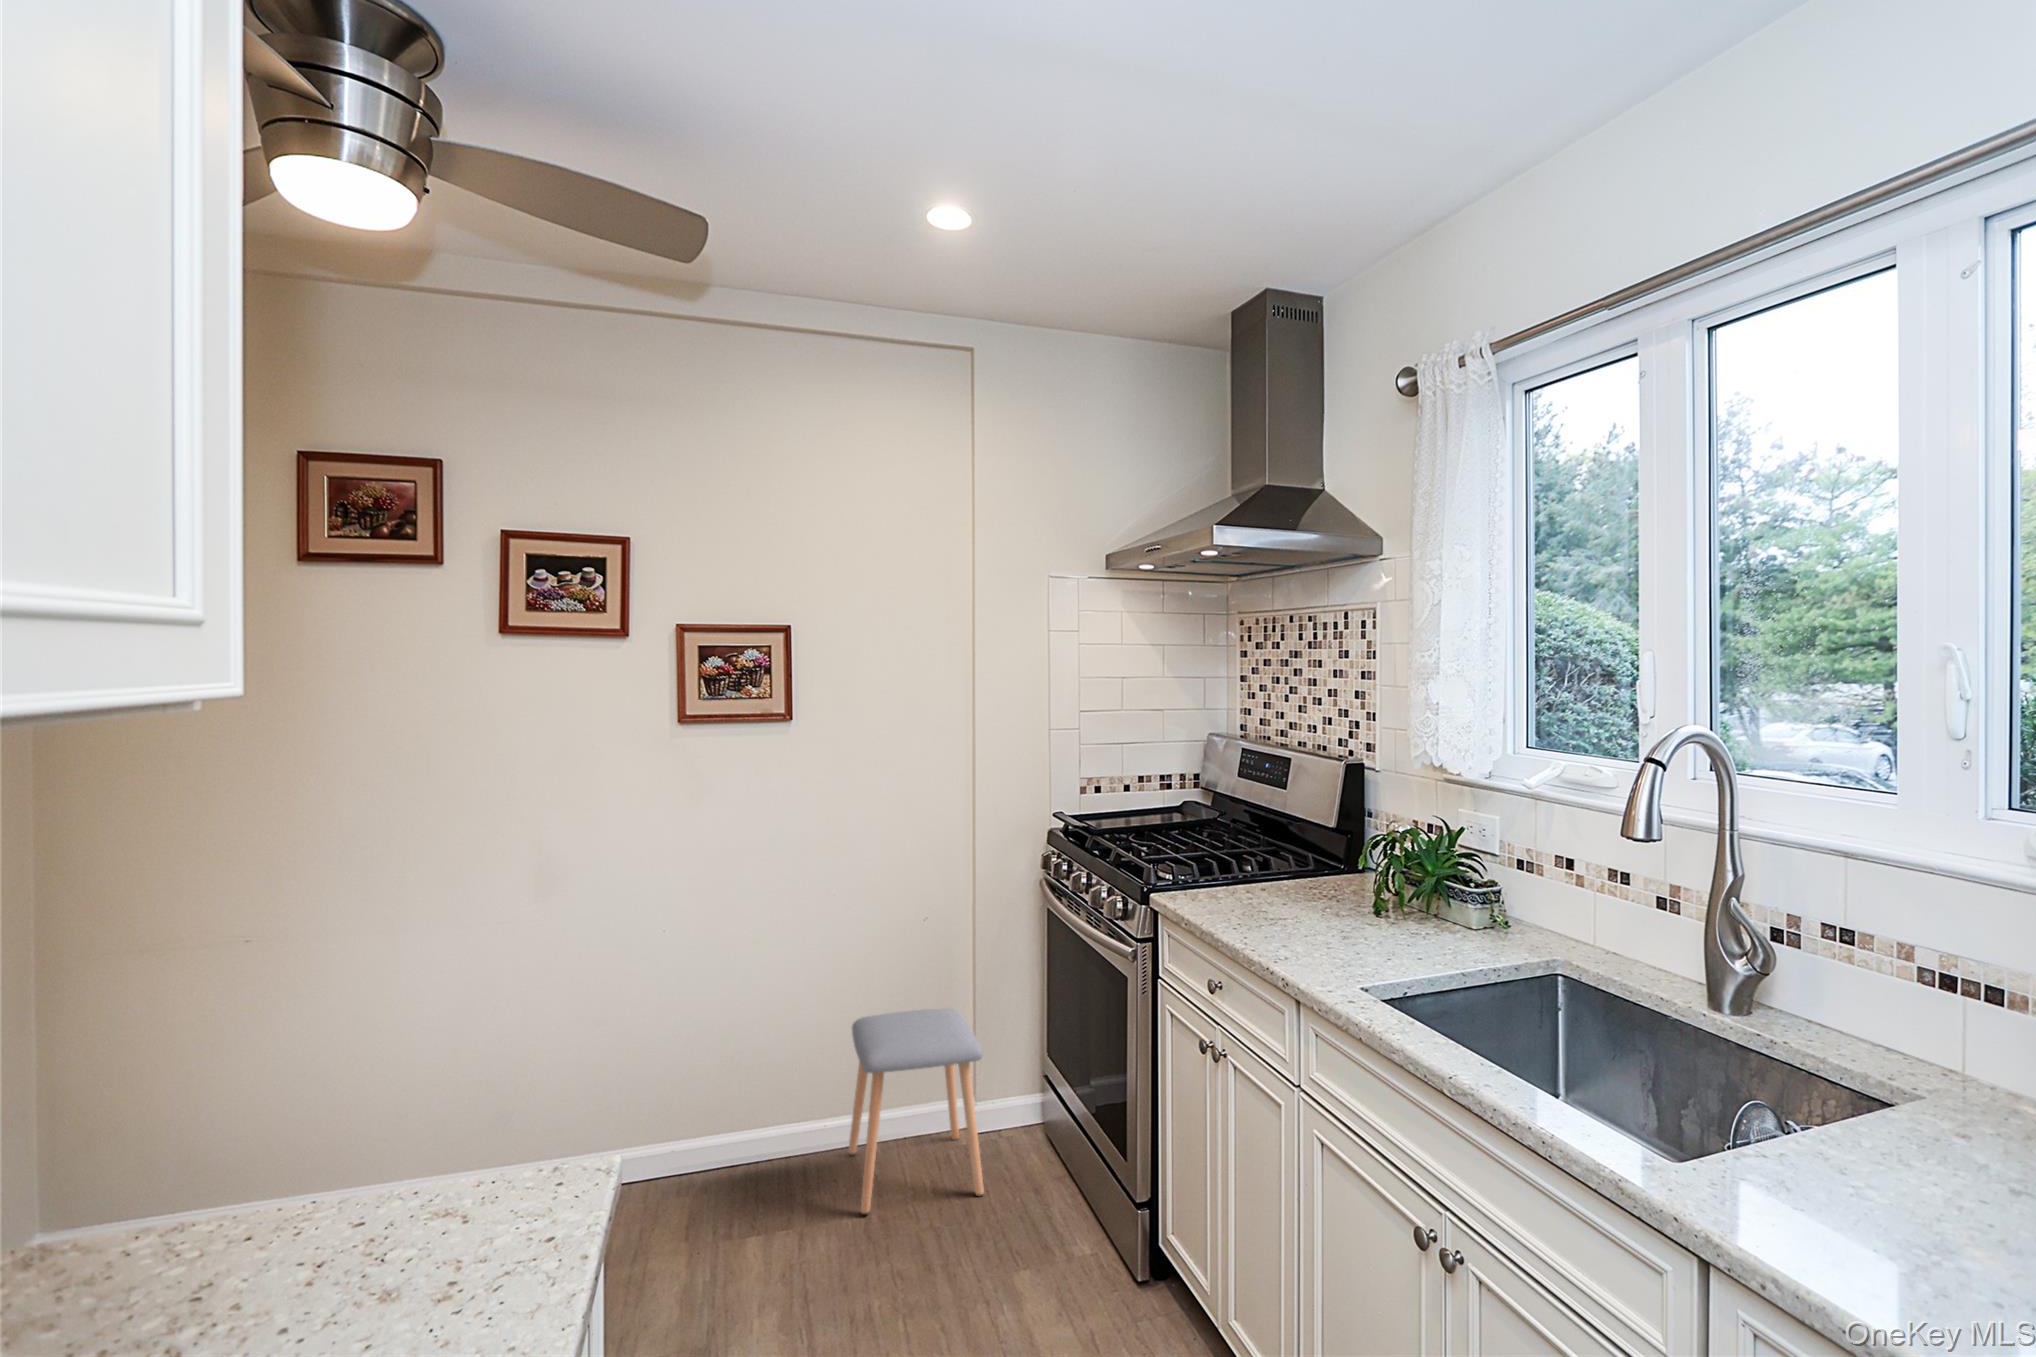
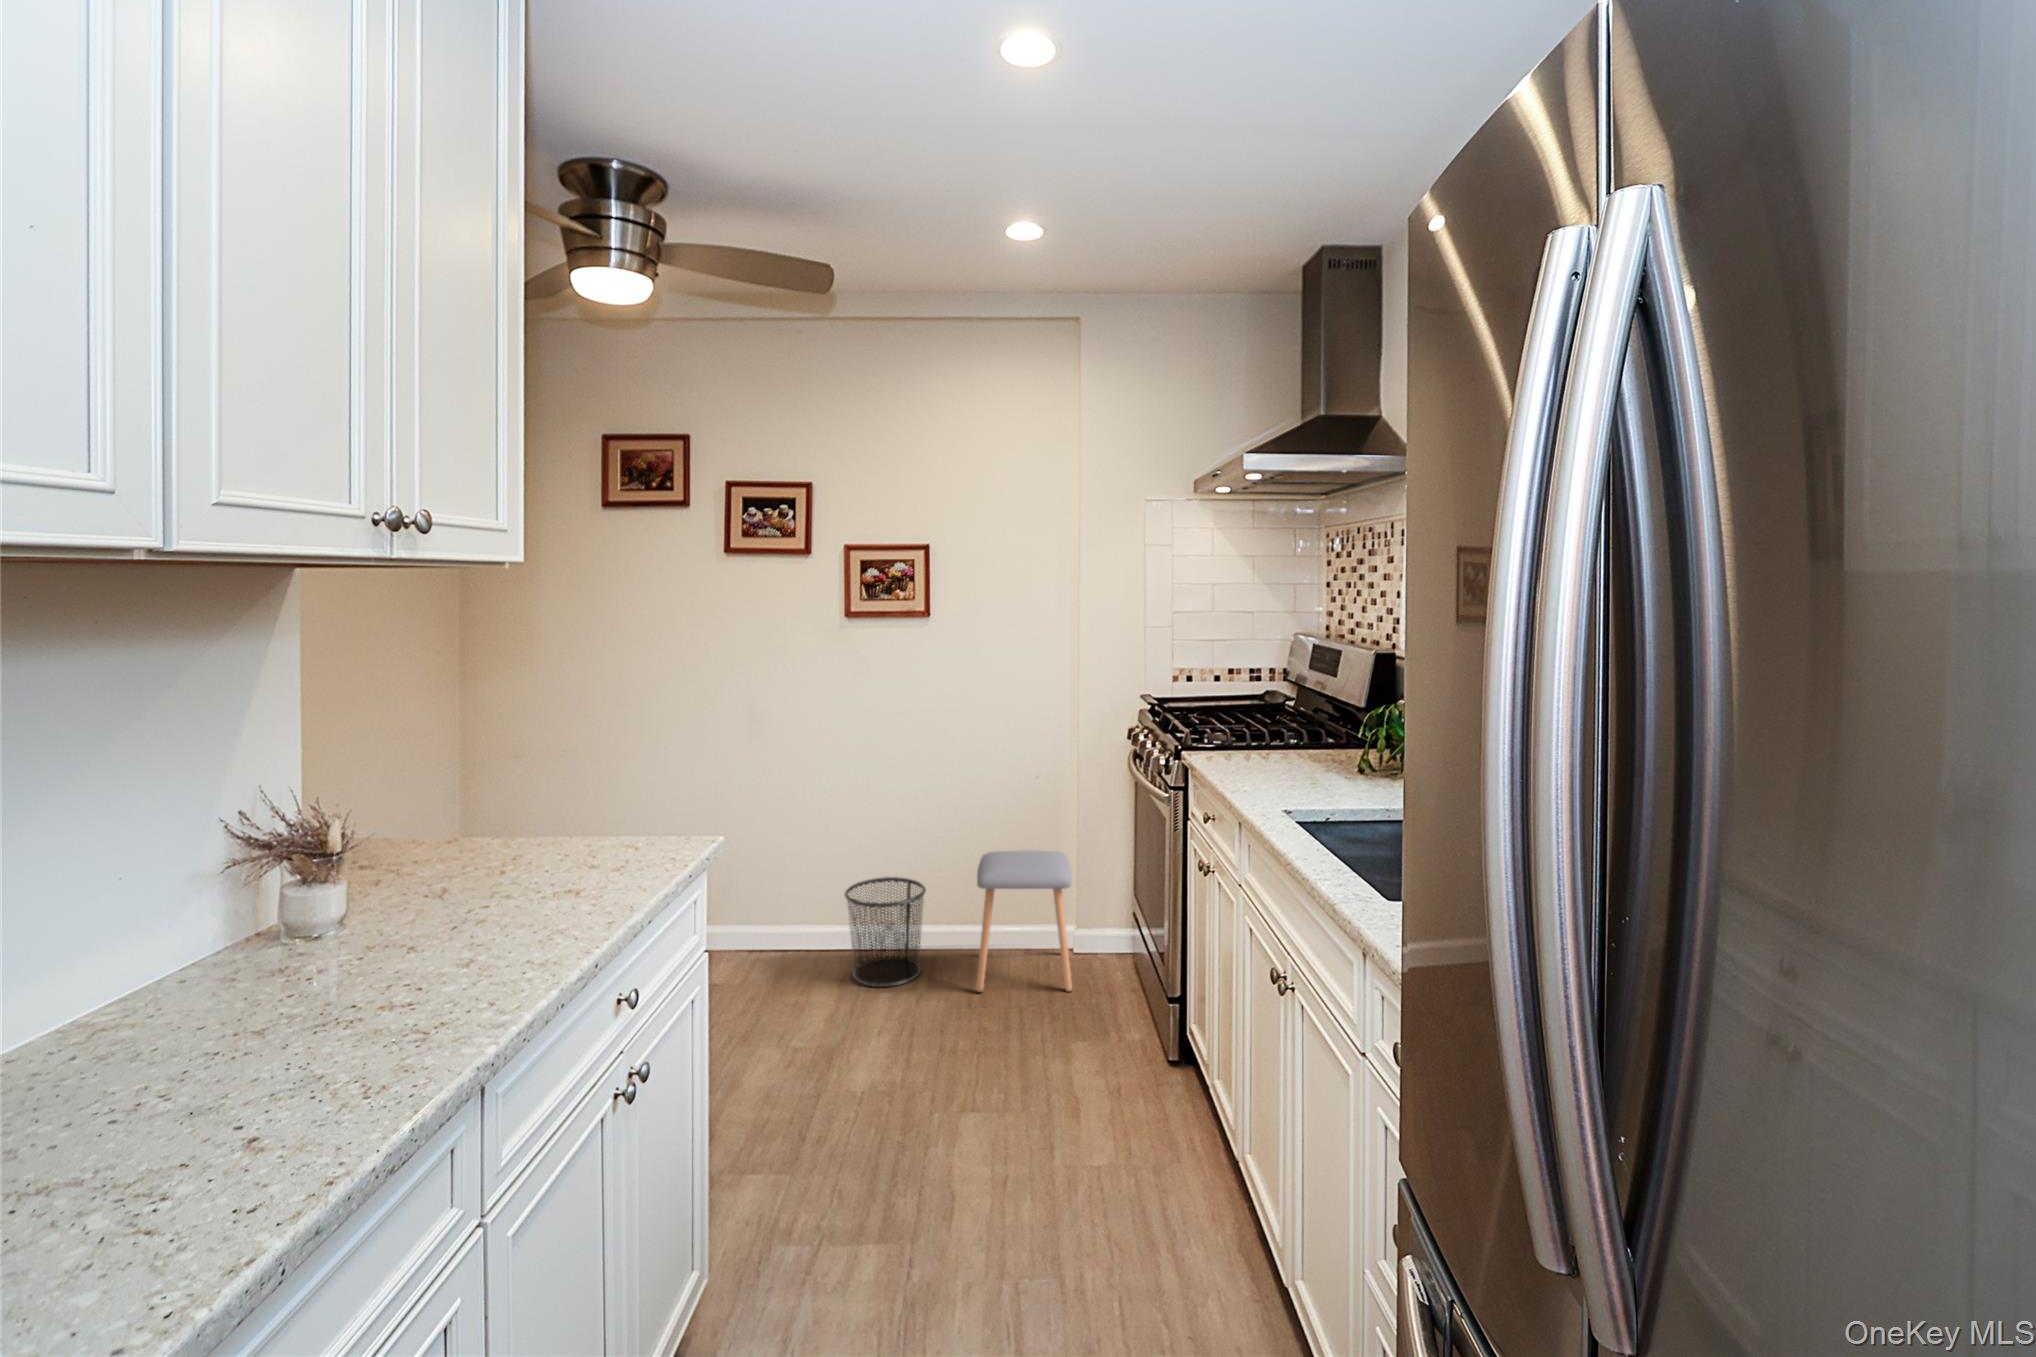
waste bin: none [670,1063,784,1227] -> present [844,877,926,987]

